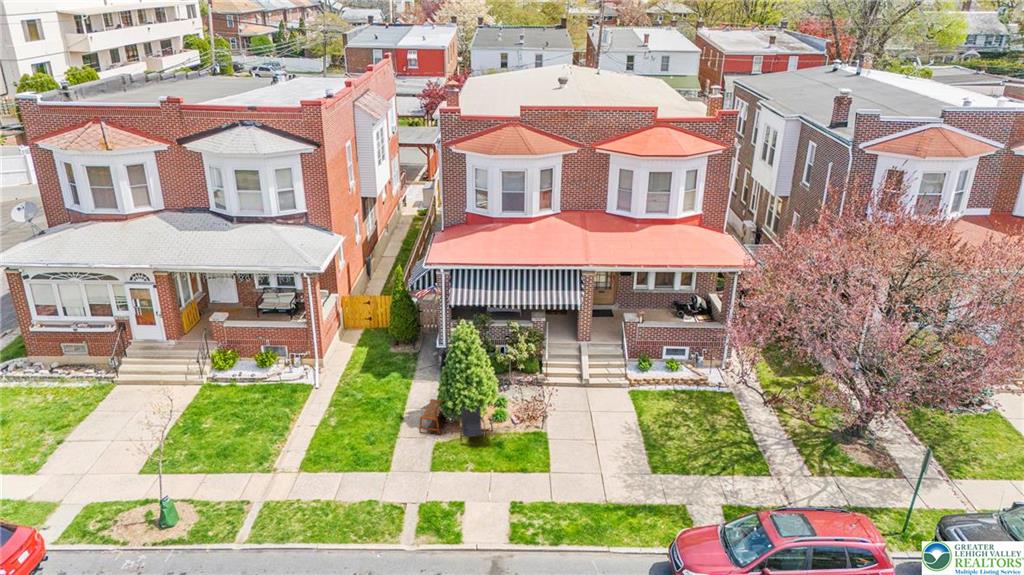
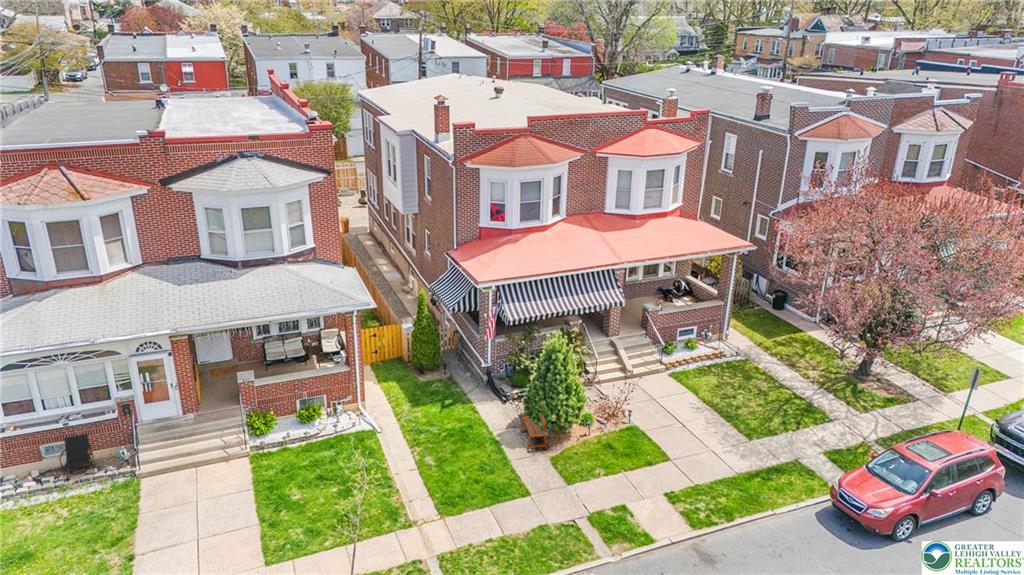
lounge chair: present [460,406,485,442] -> present [59,434,94,476]

